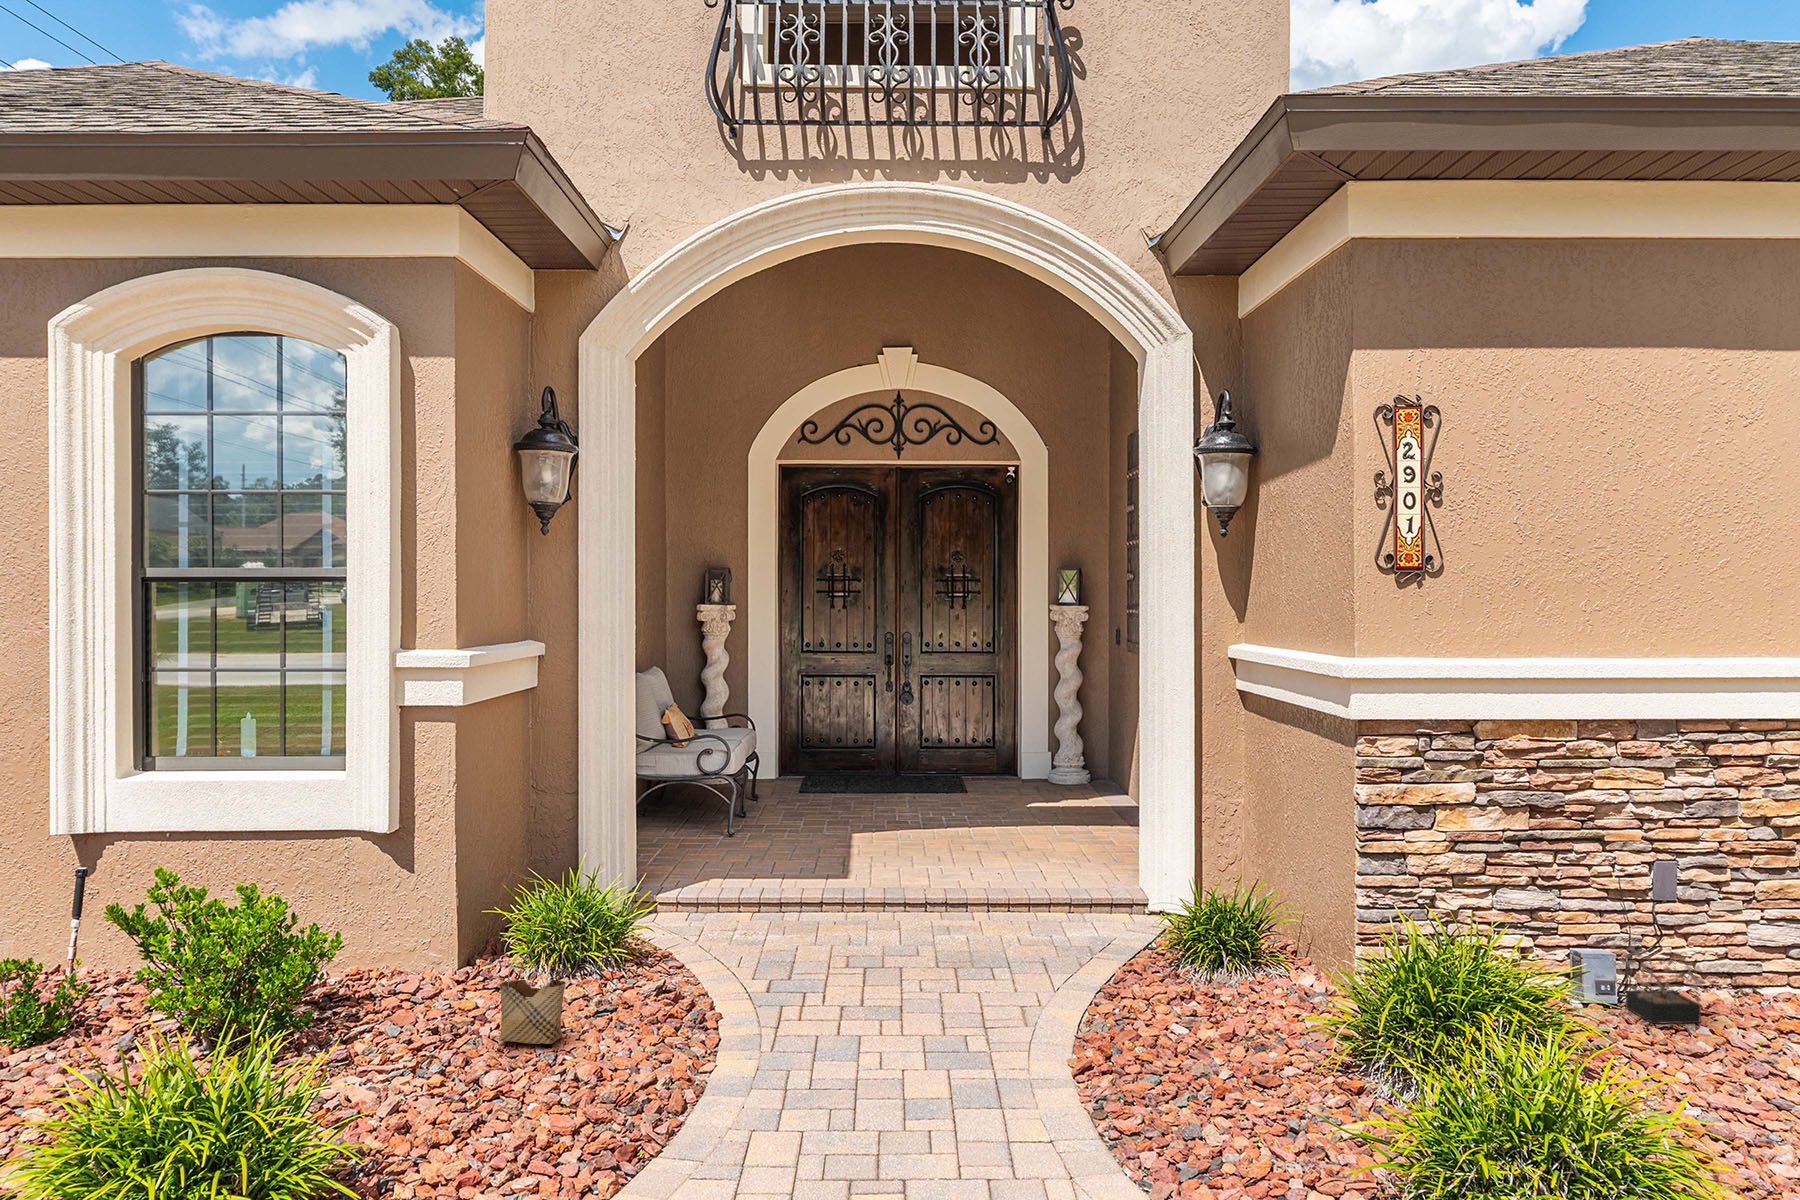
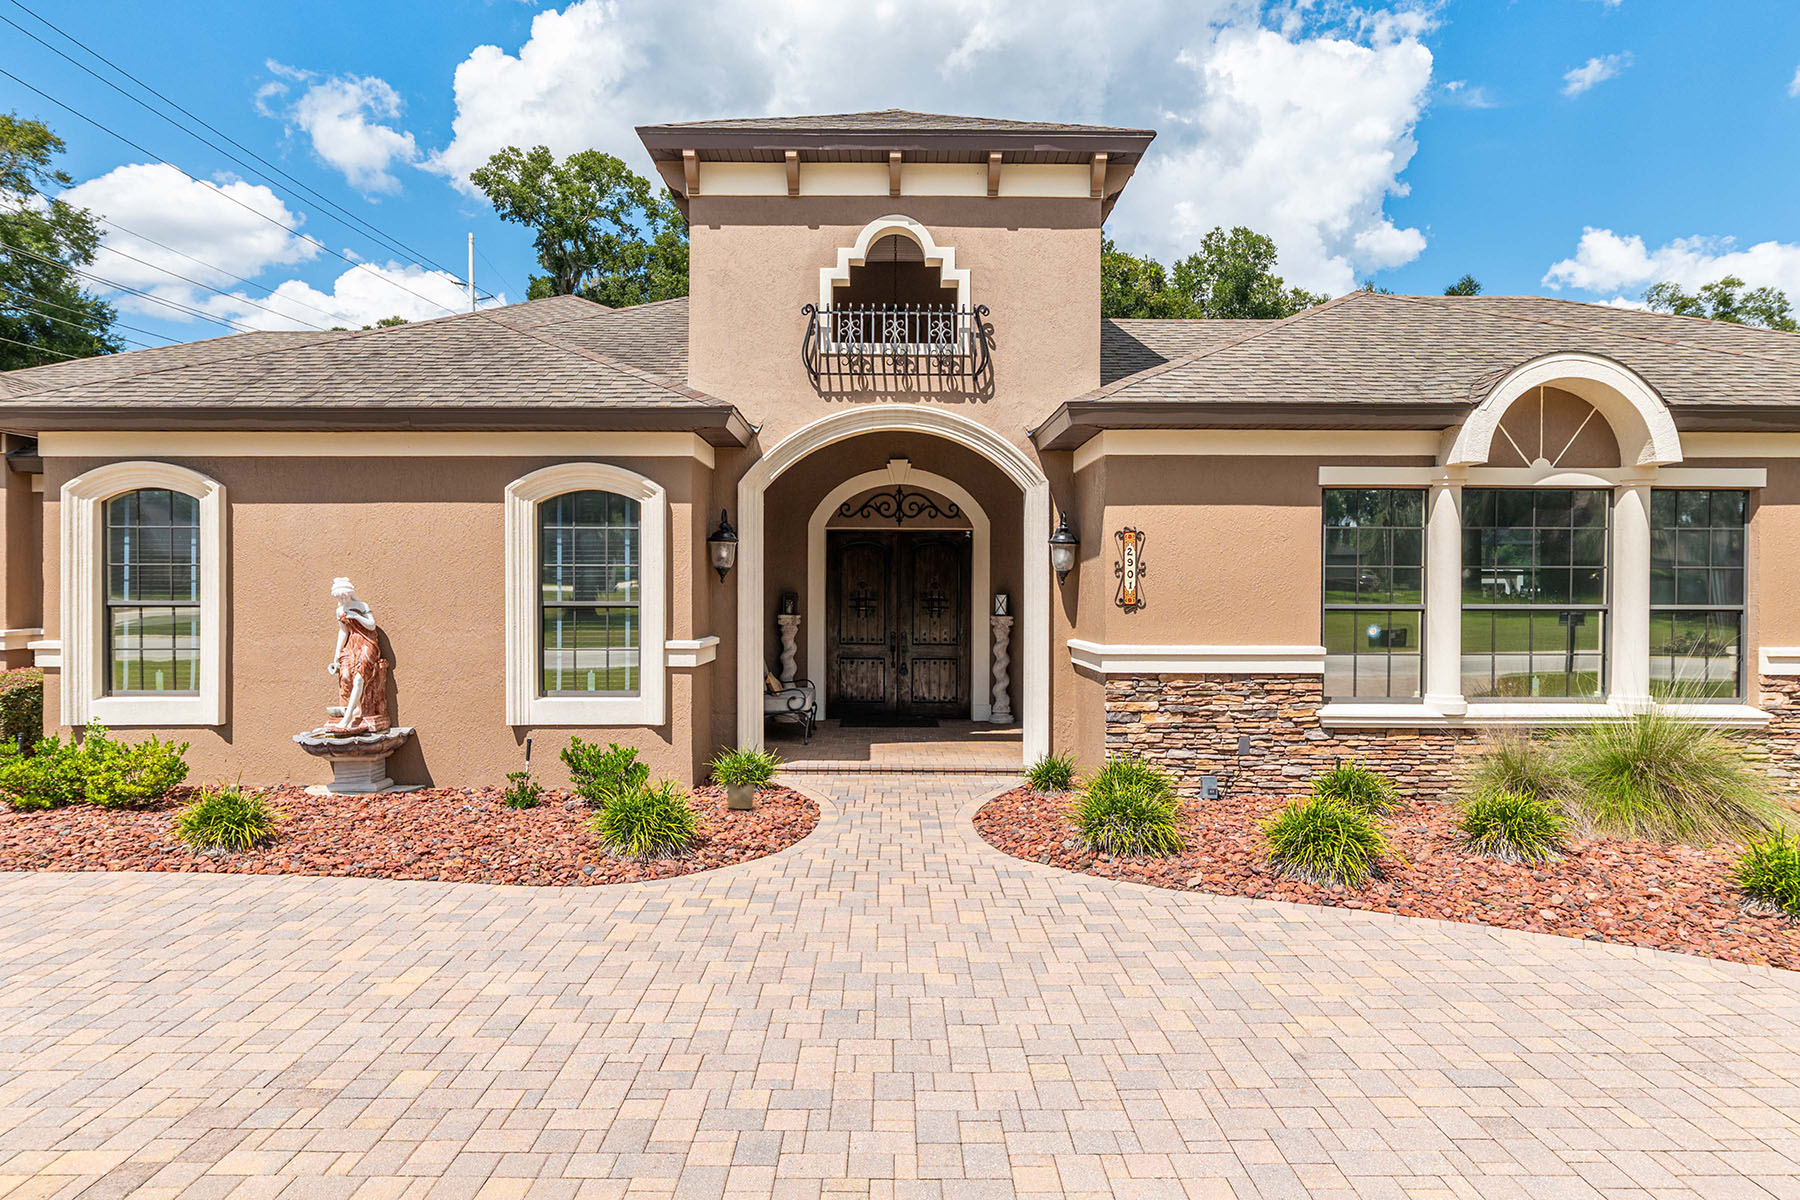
decorative plant: present [1611,942,1704,1024] -> none [1215,772,1254,806]

